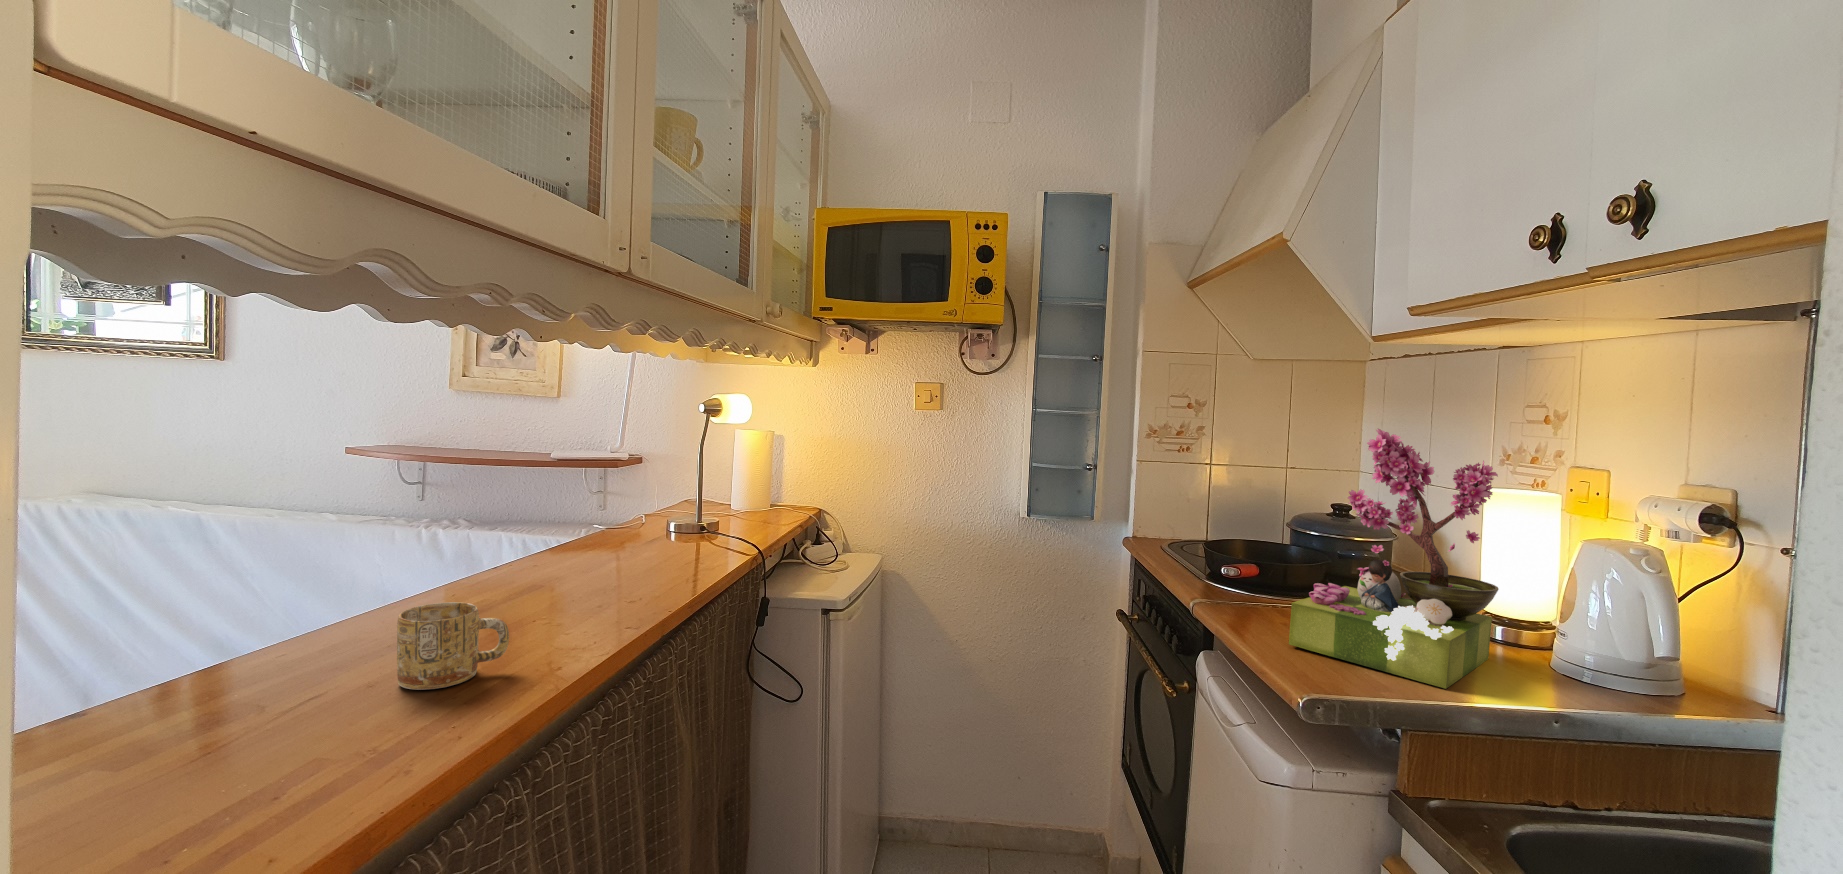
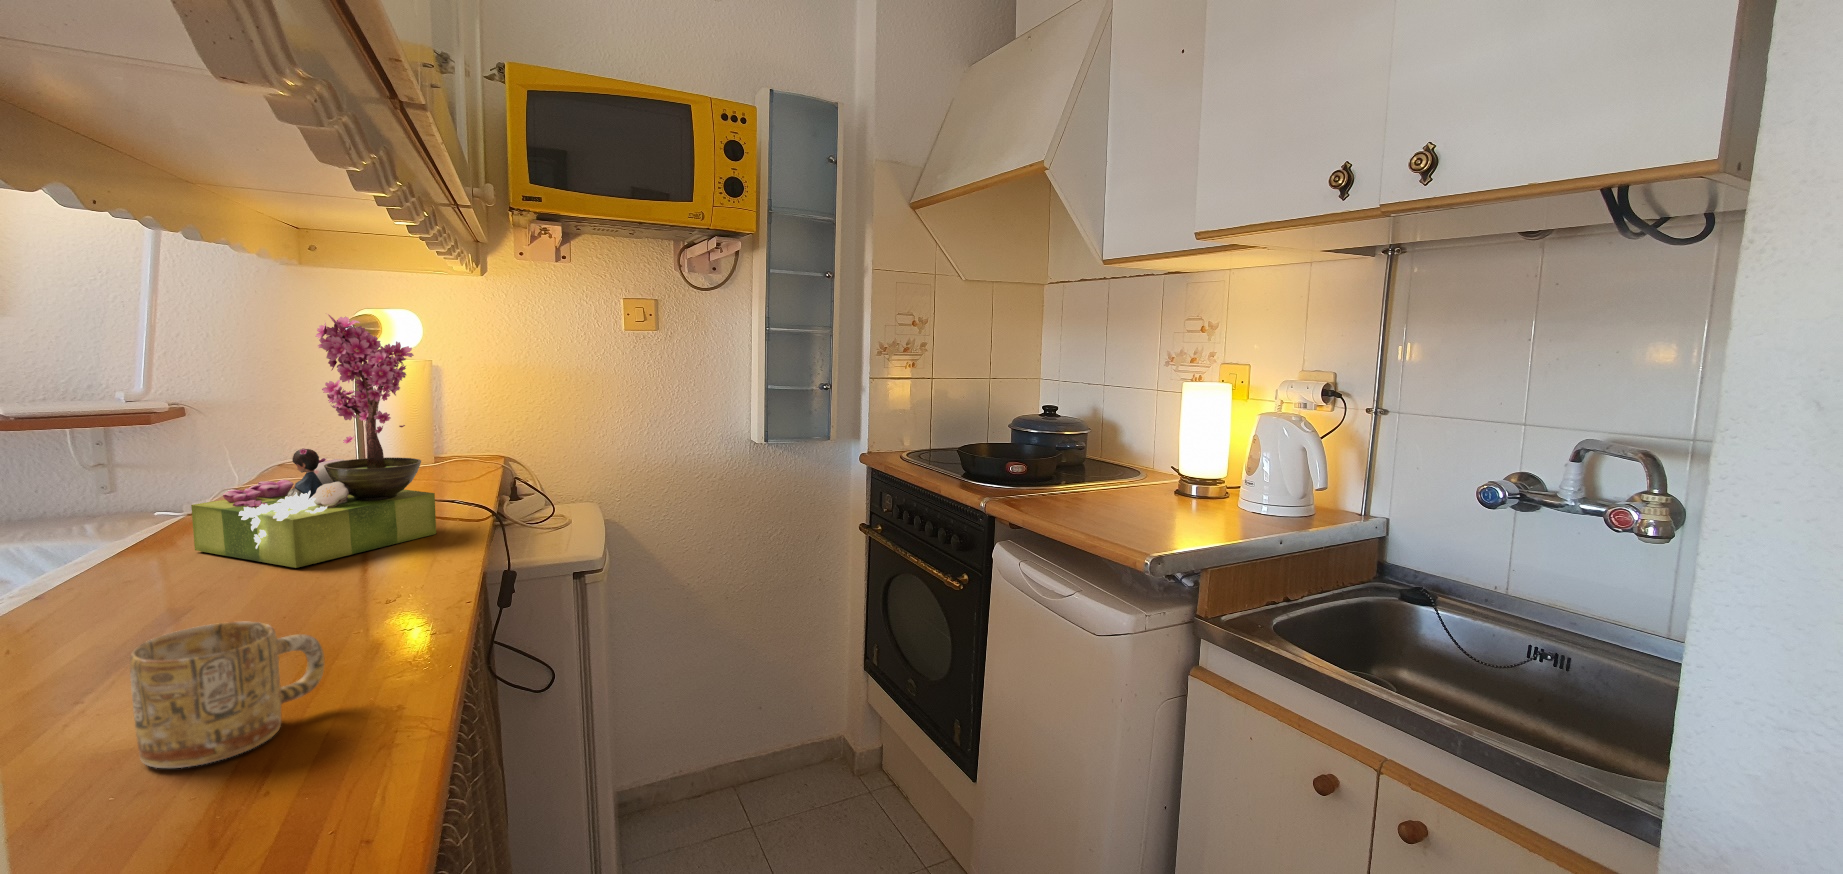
flower arrangement: present [1289,429,1499,689] -> present [191,314,436,568]

